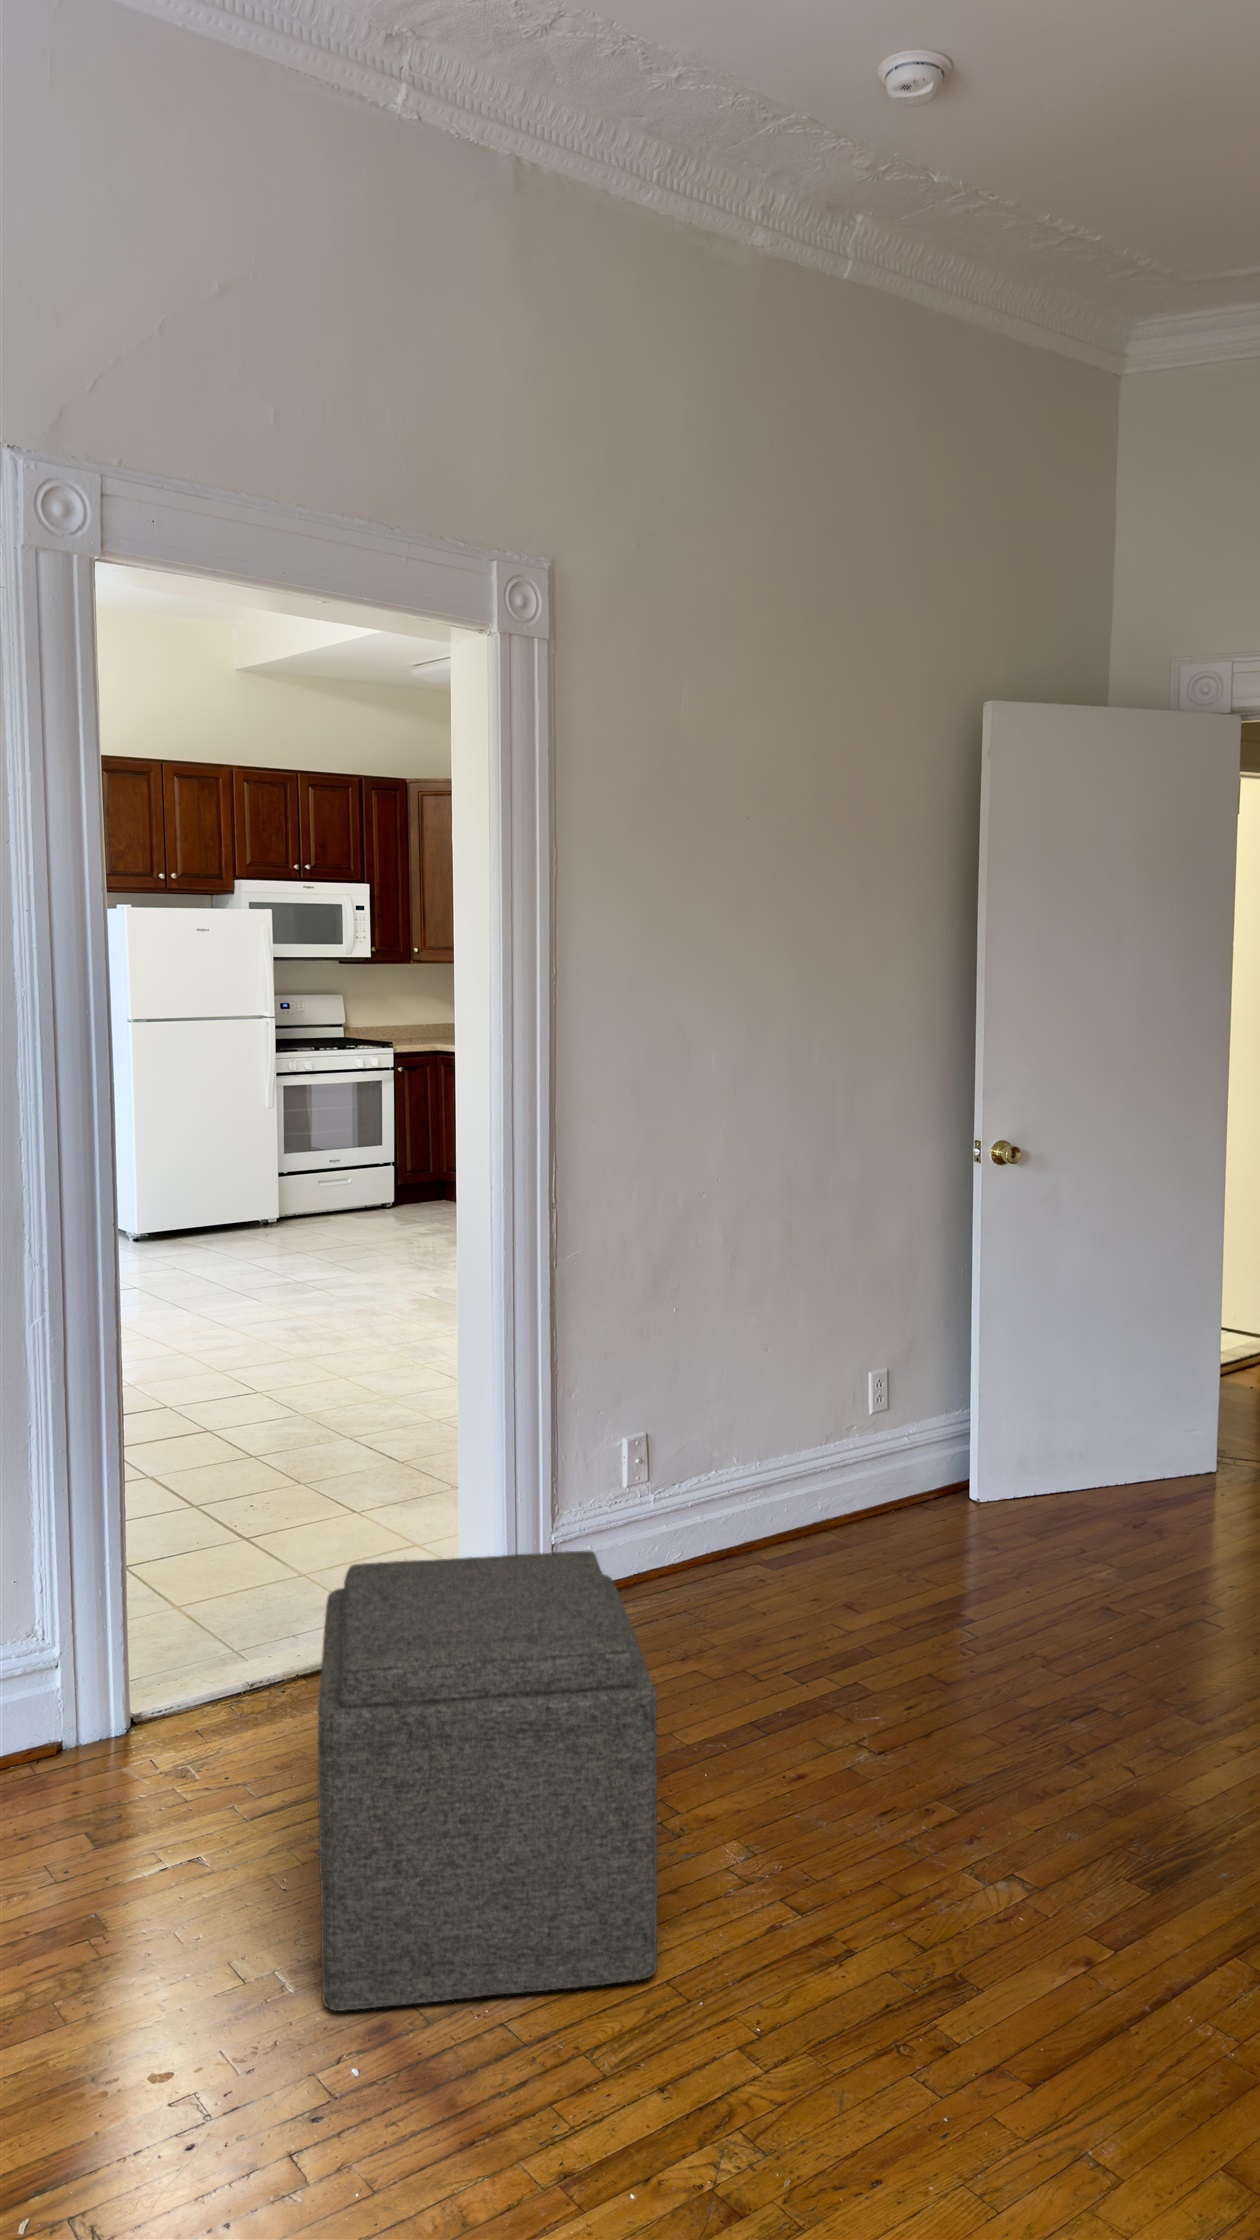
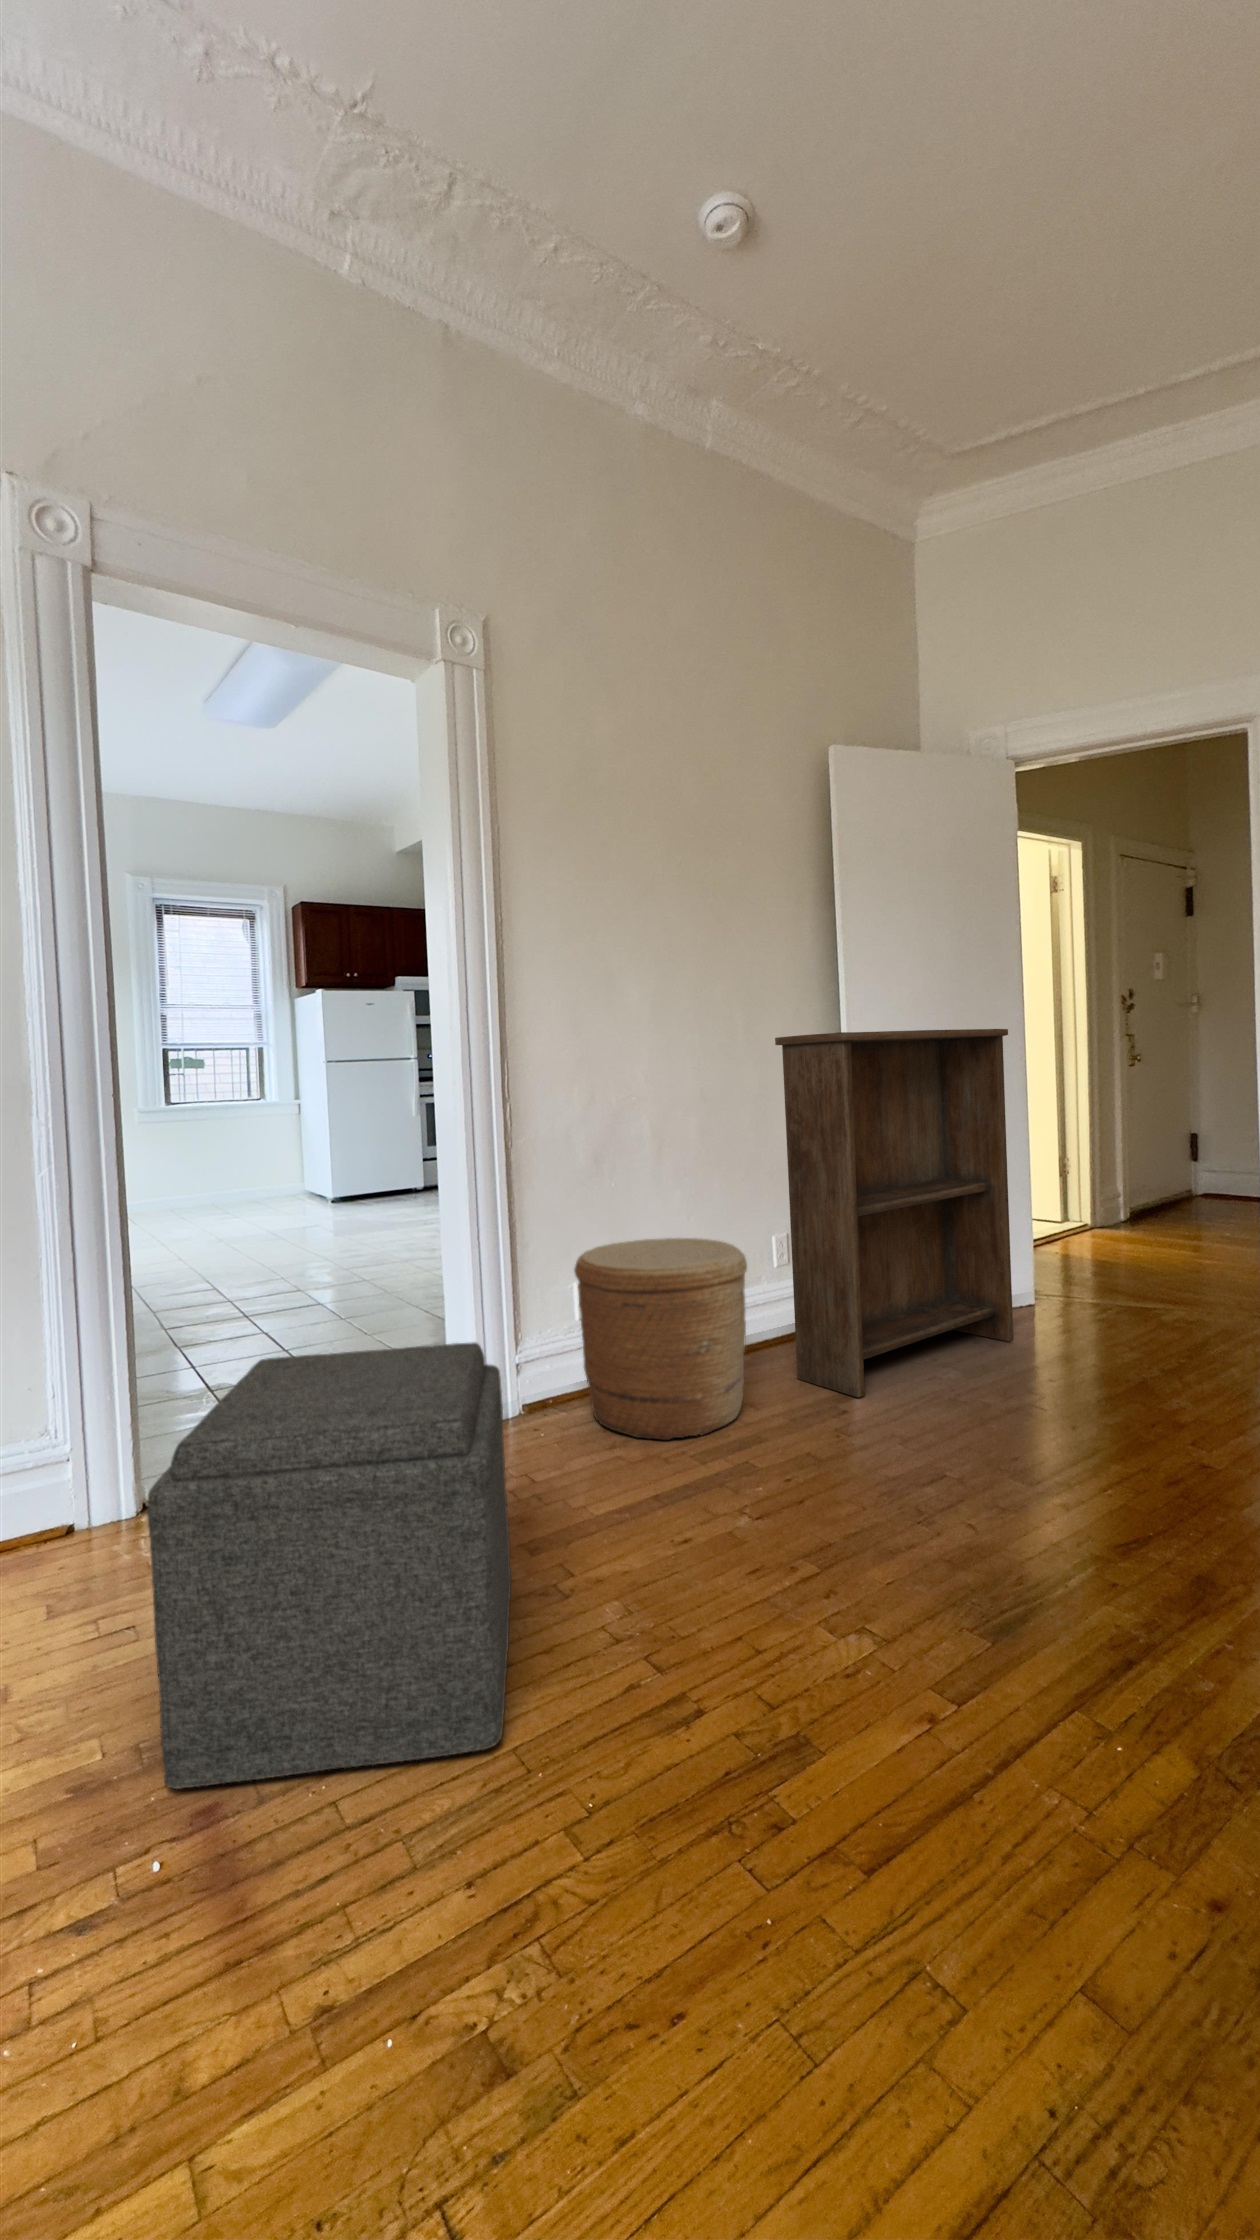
bookshelf: none [899,1108,1198,1598] -> present [775,1029,1013,1397]
woven basket: none [636,1385,857,1650] -> present [574,1238,747,1440]

